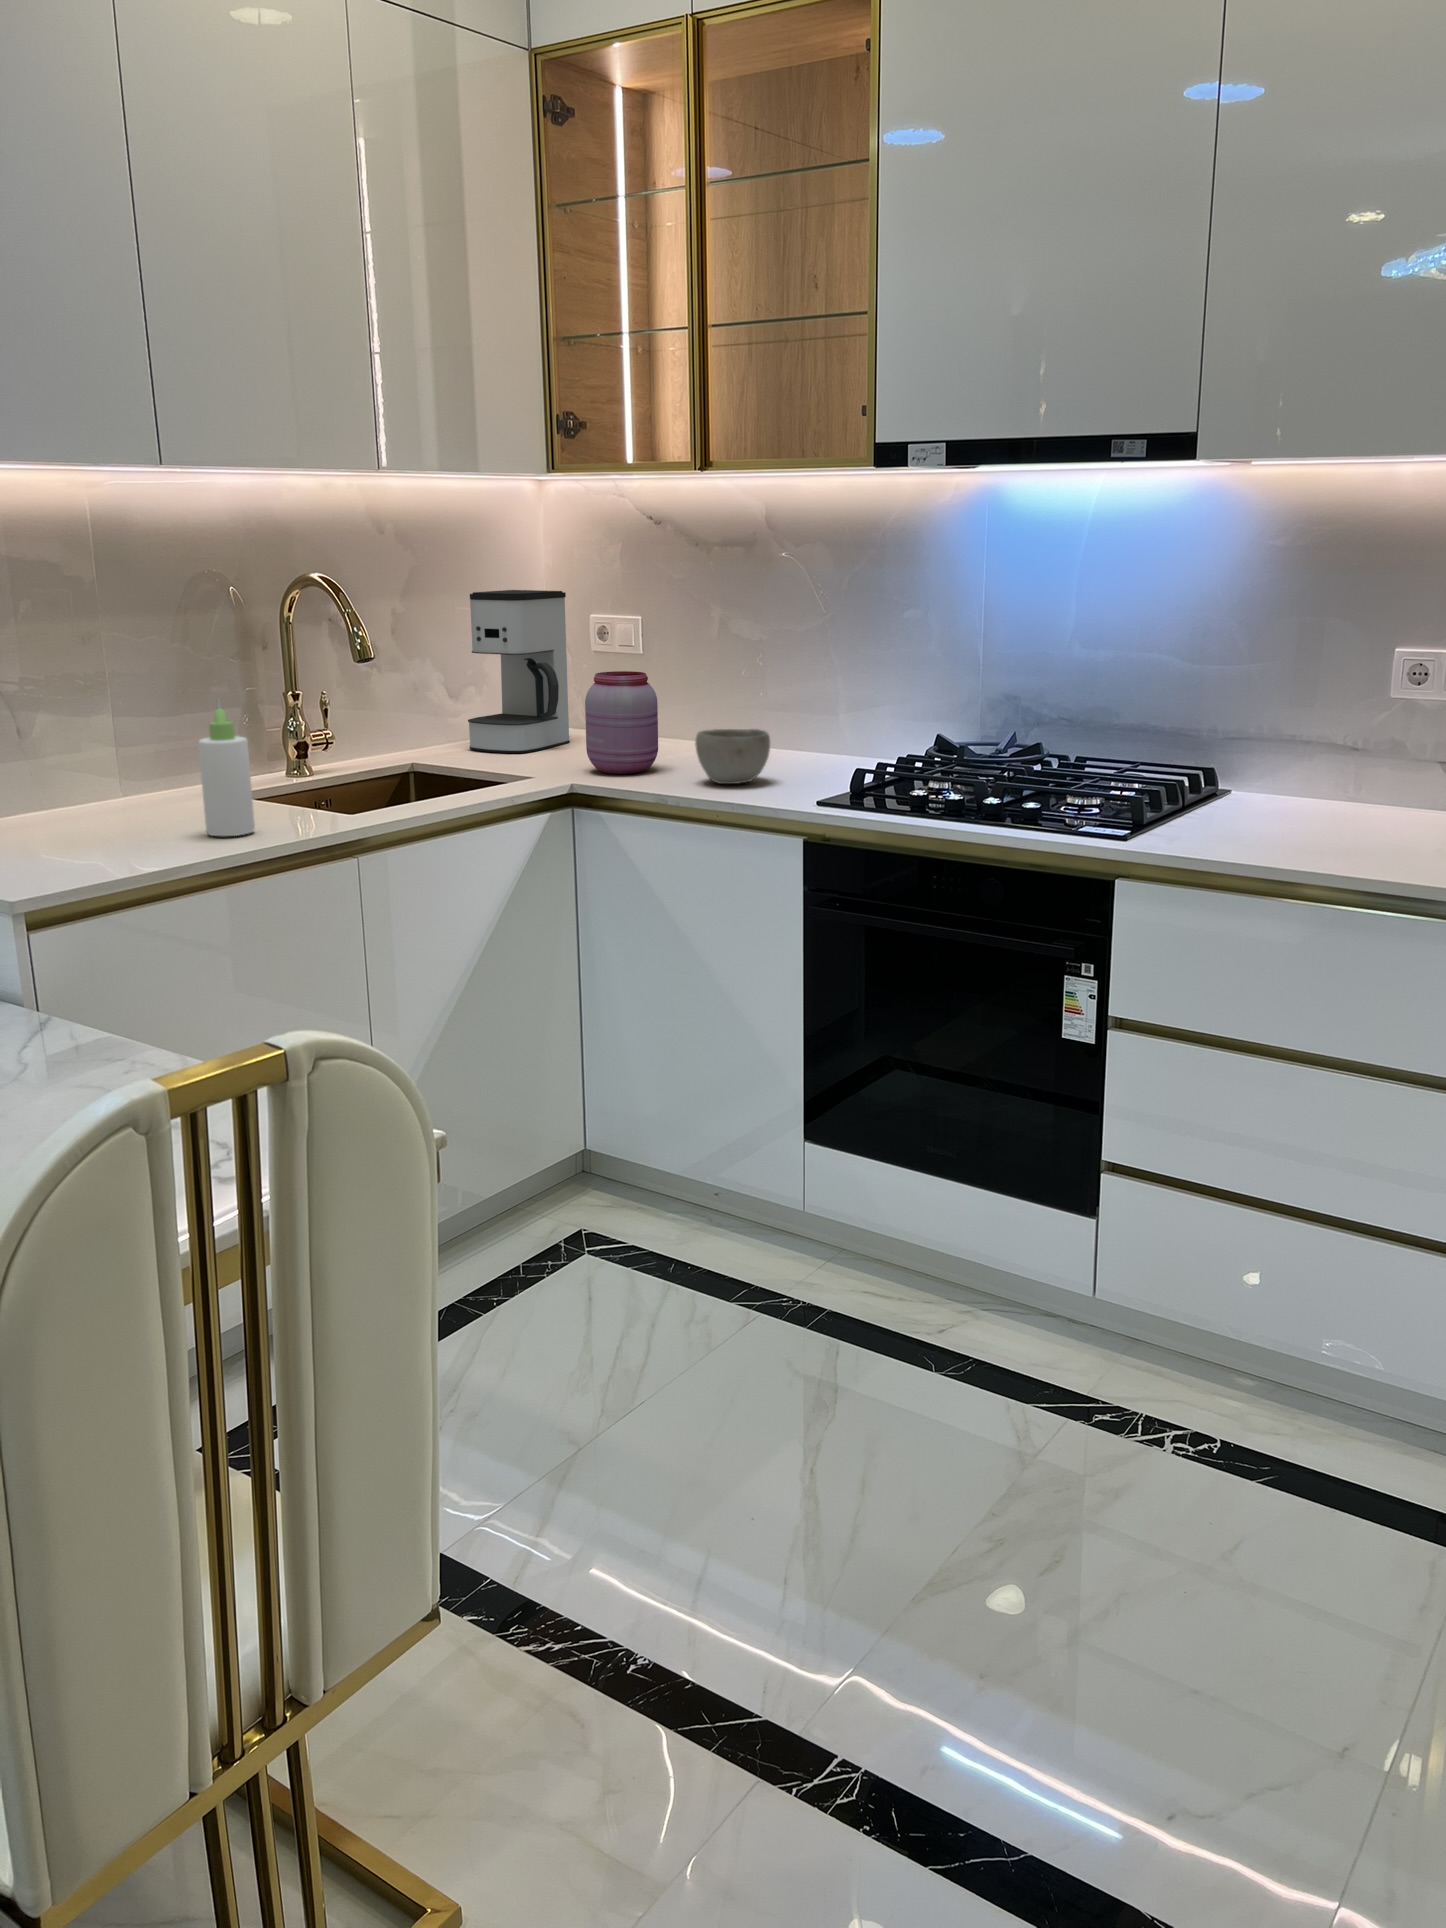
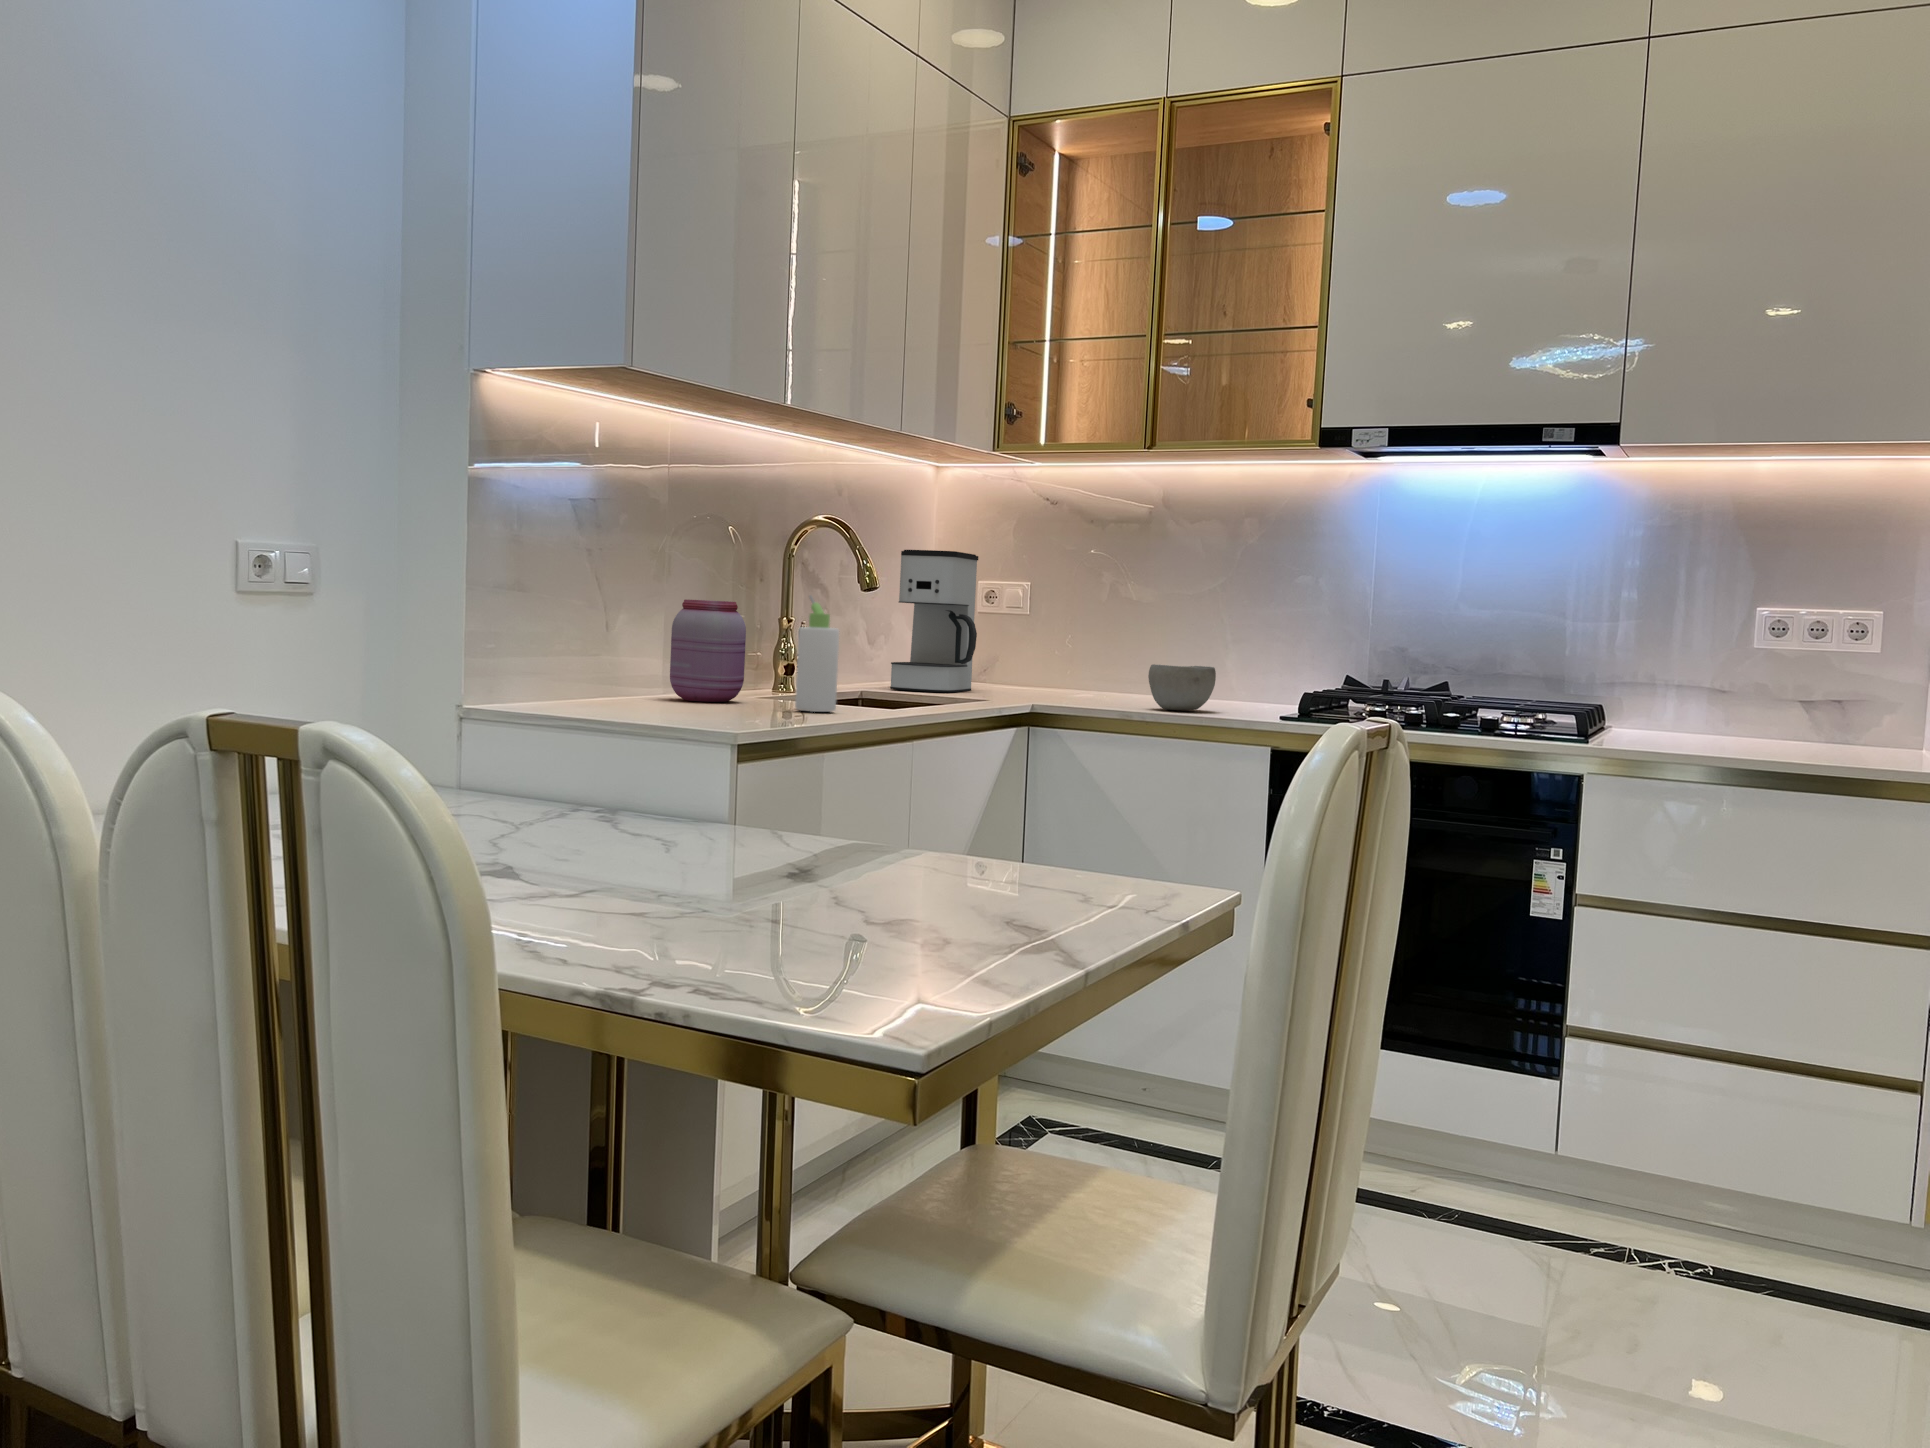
jar: present [585,671,658,774] -> present [670,599,746,702]

